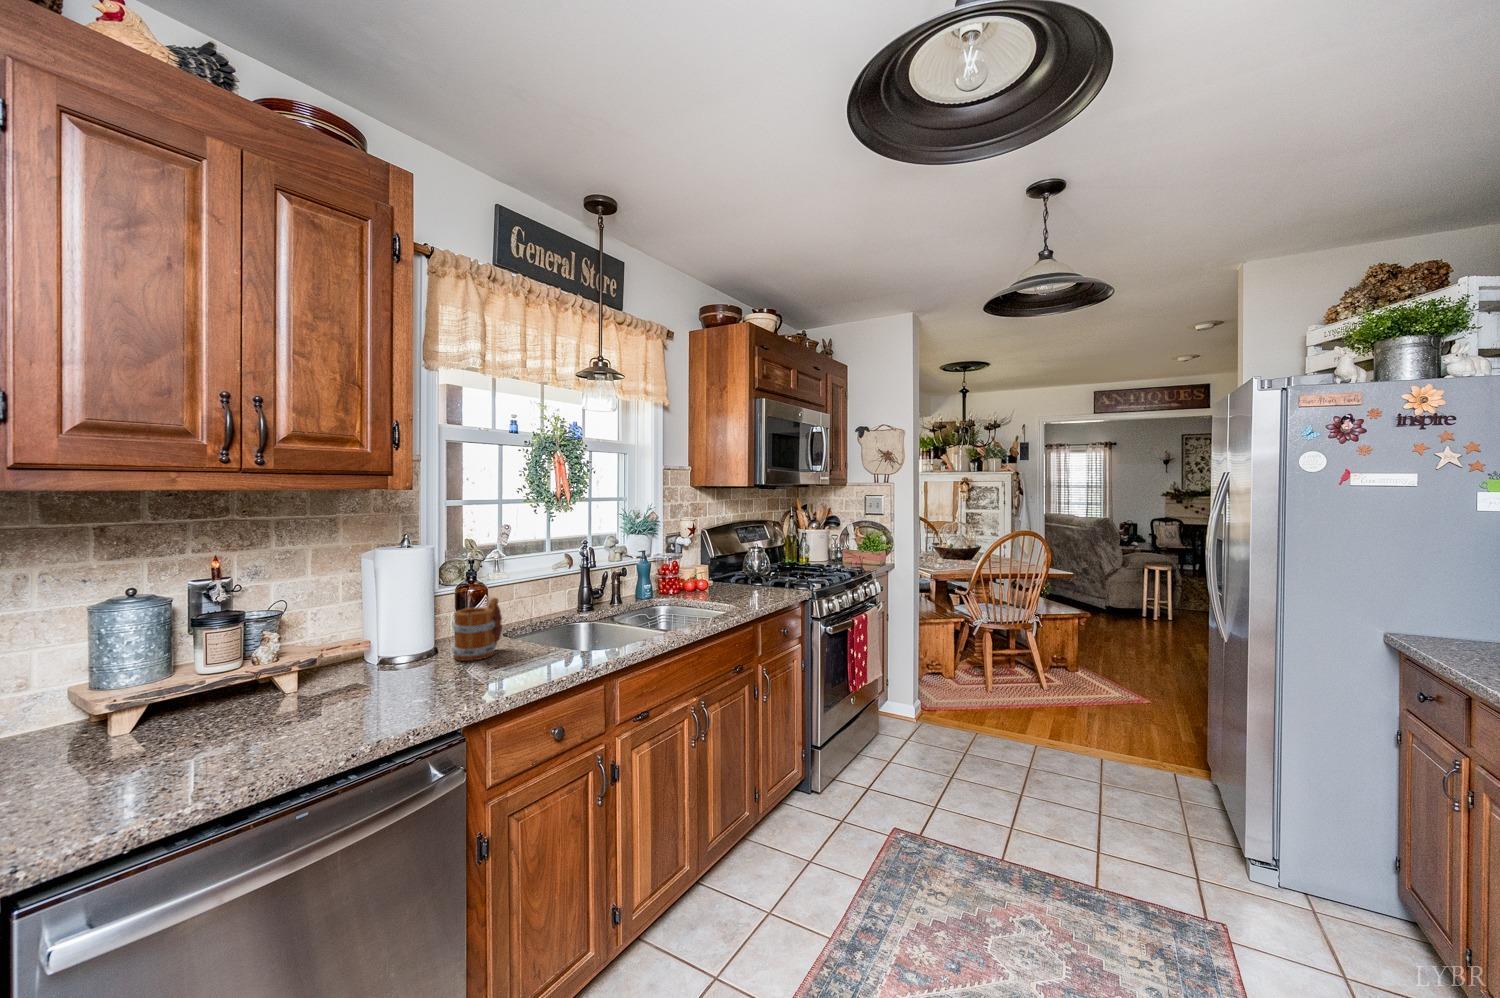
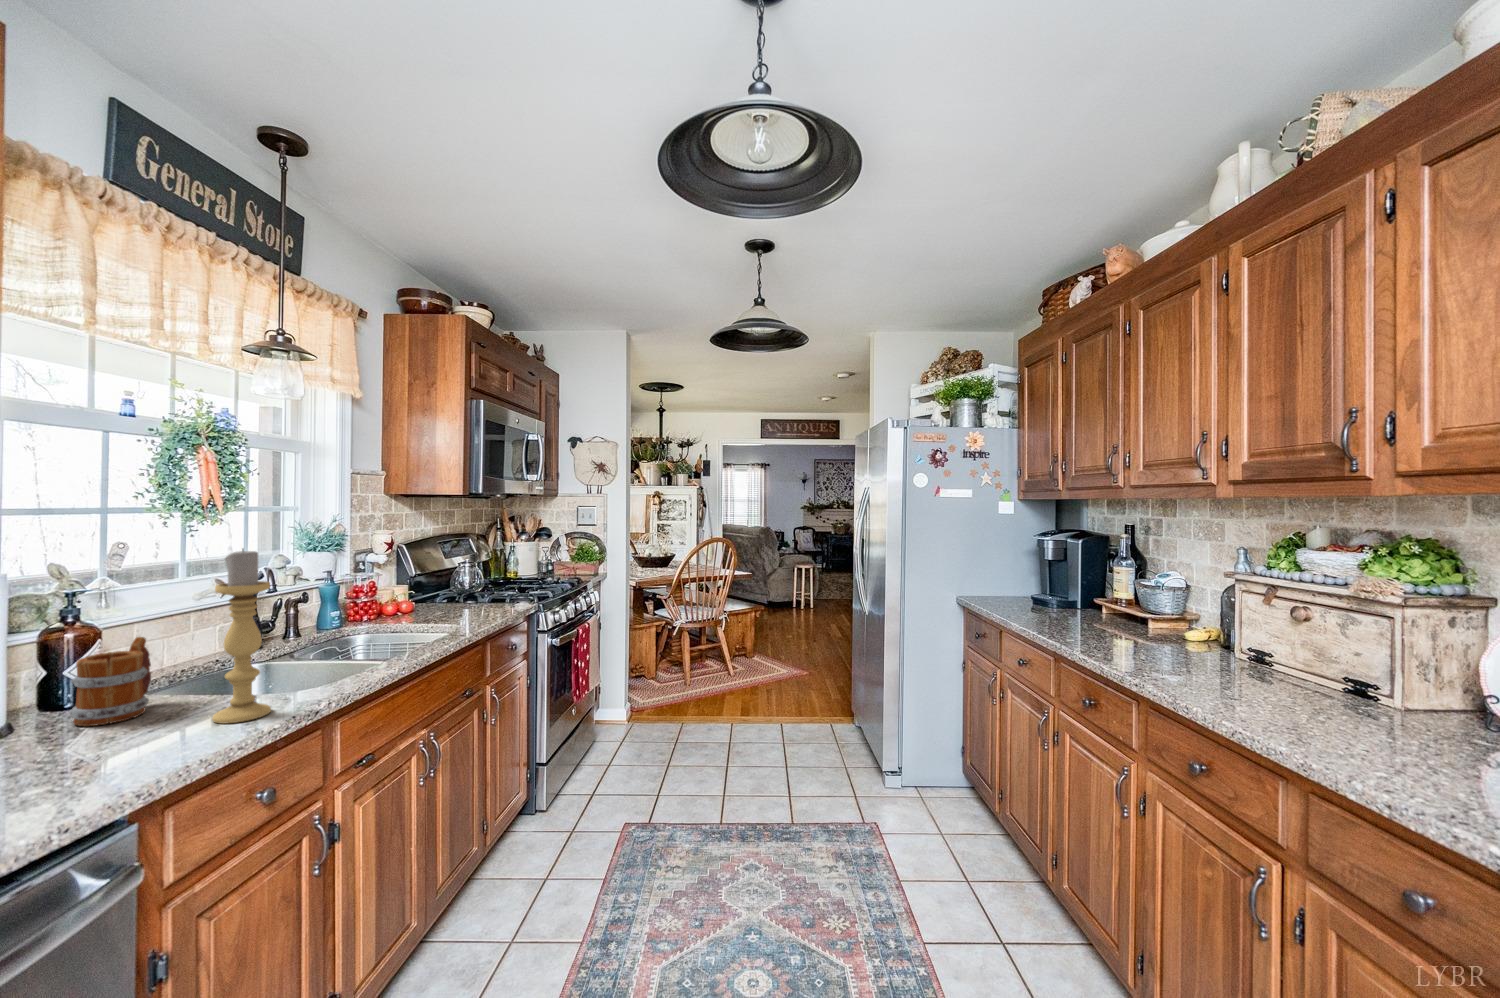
candle holder: none [522,535,561,675] -> present [212,549,271,724]

